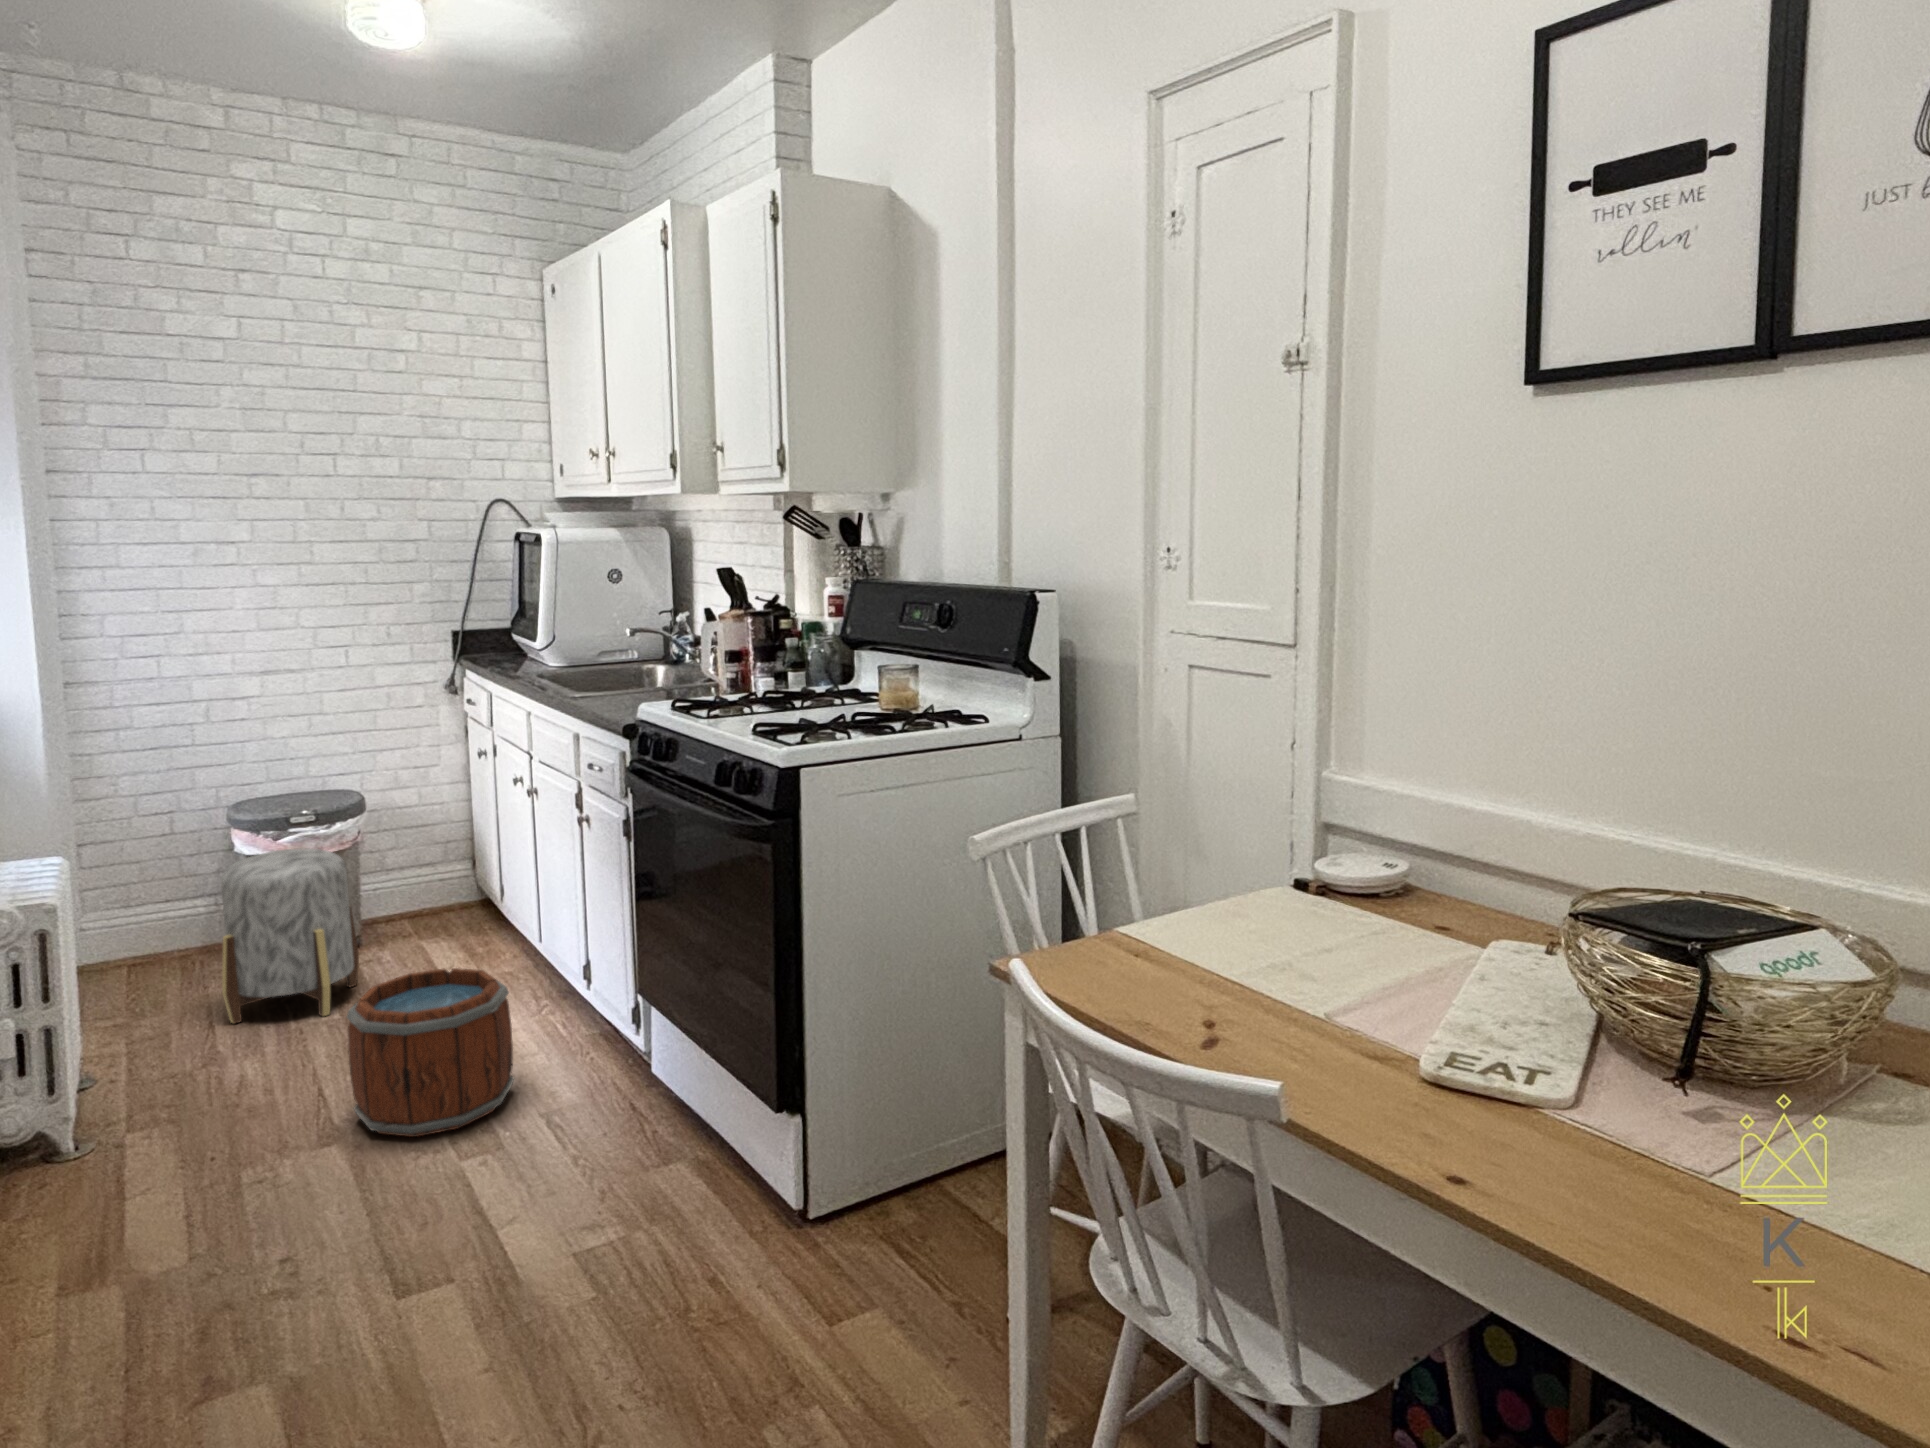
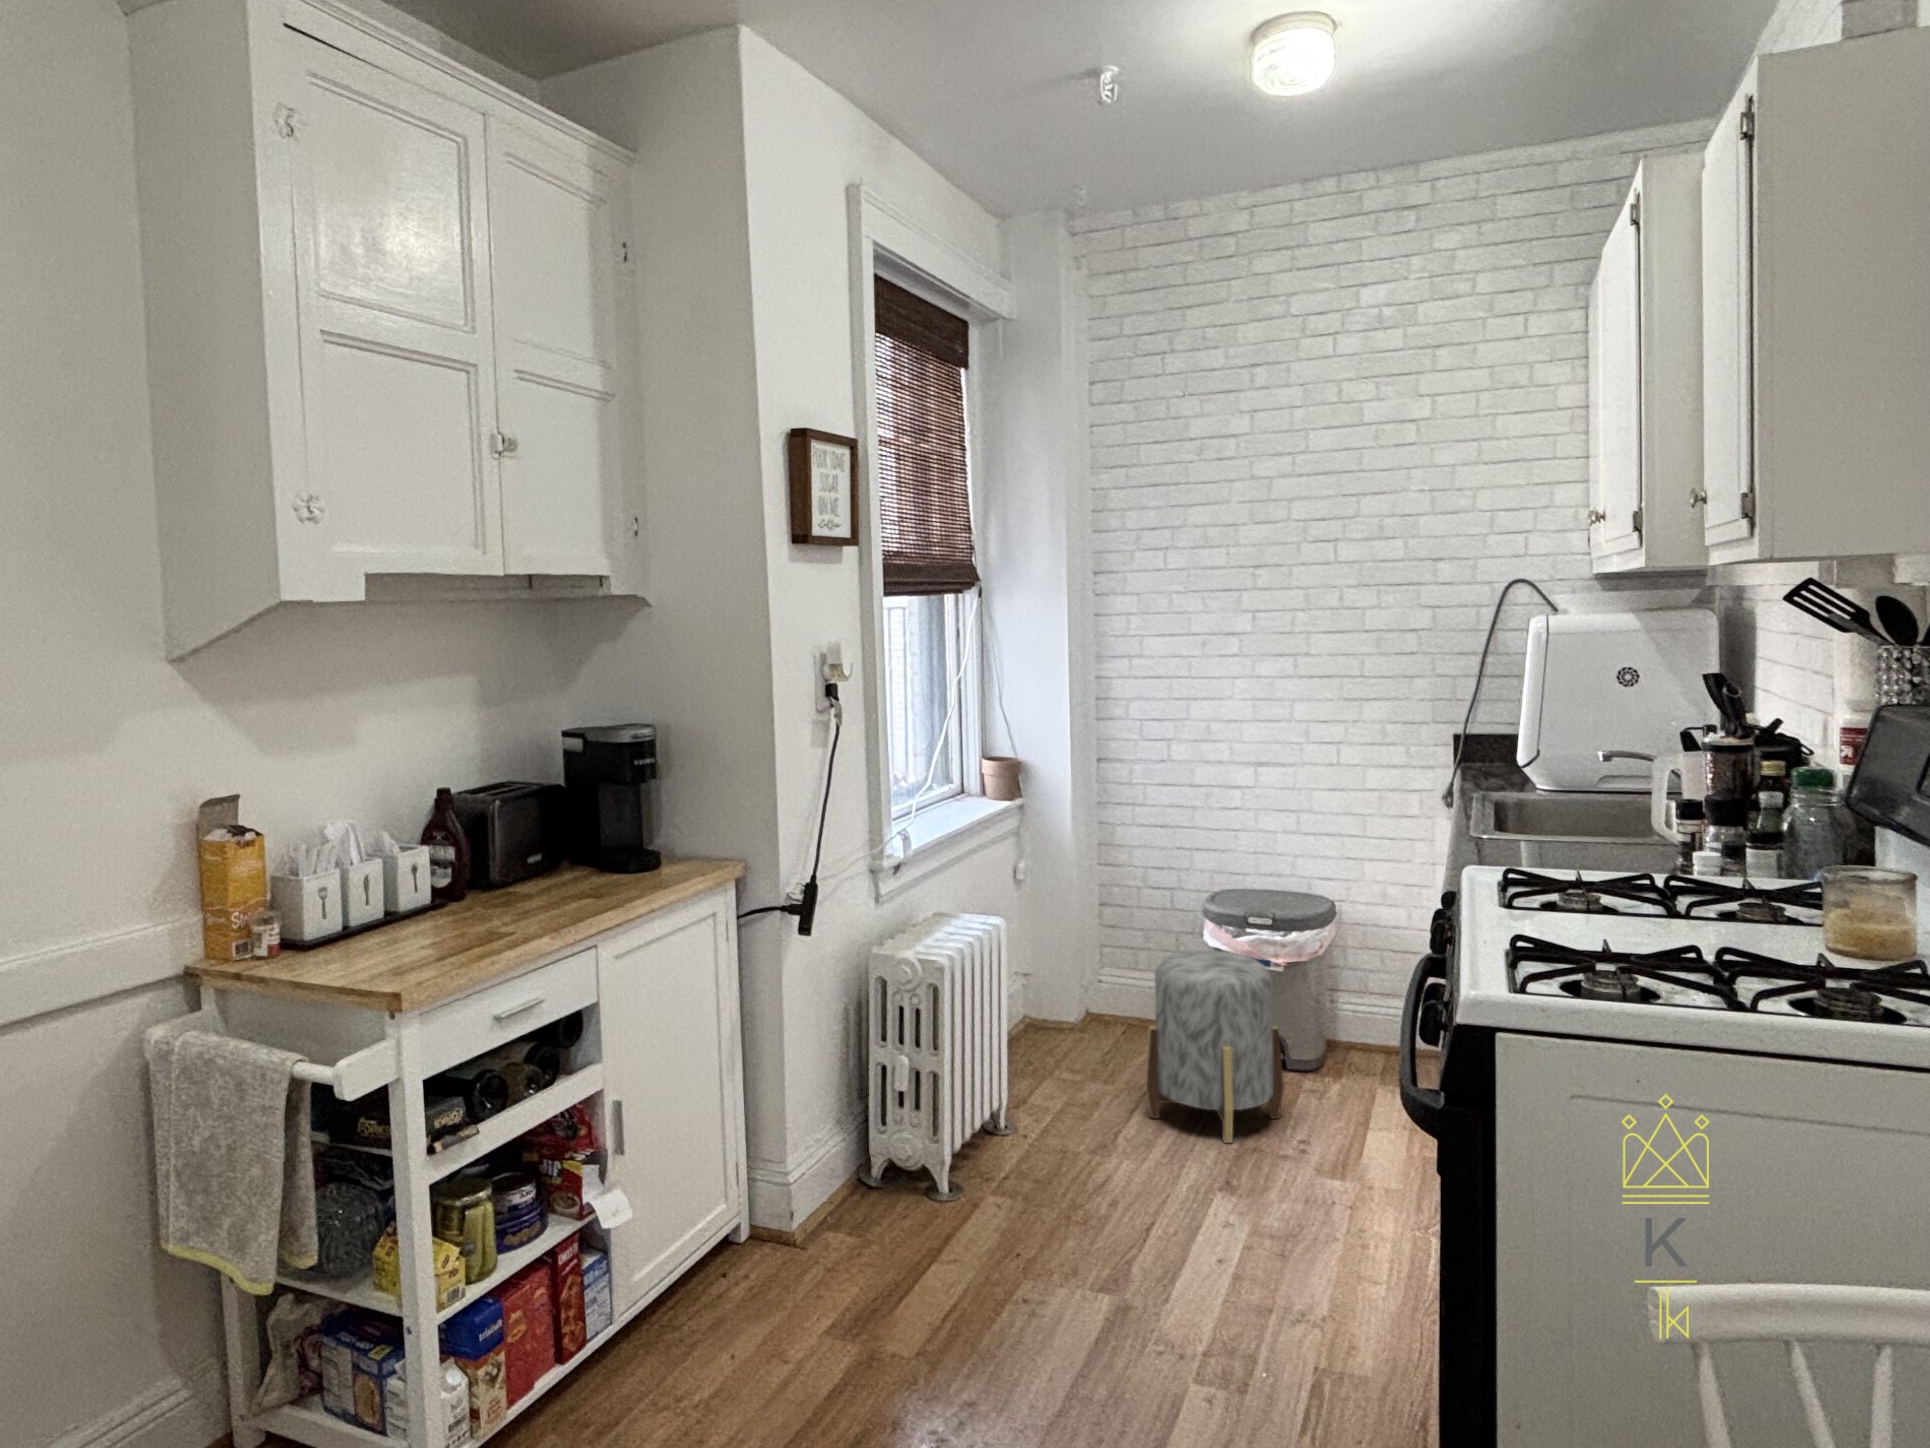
bucket: present [347,968,514,1137] -> none [1151,1138,1333,1361]

